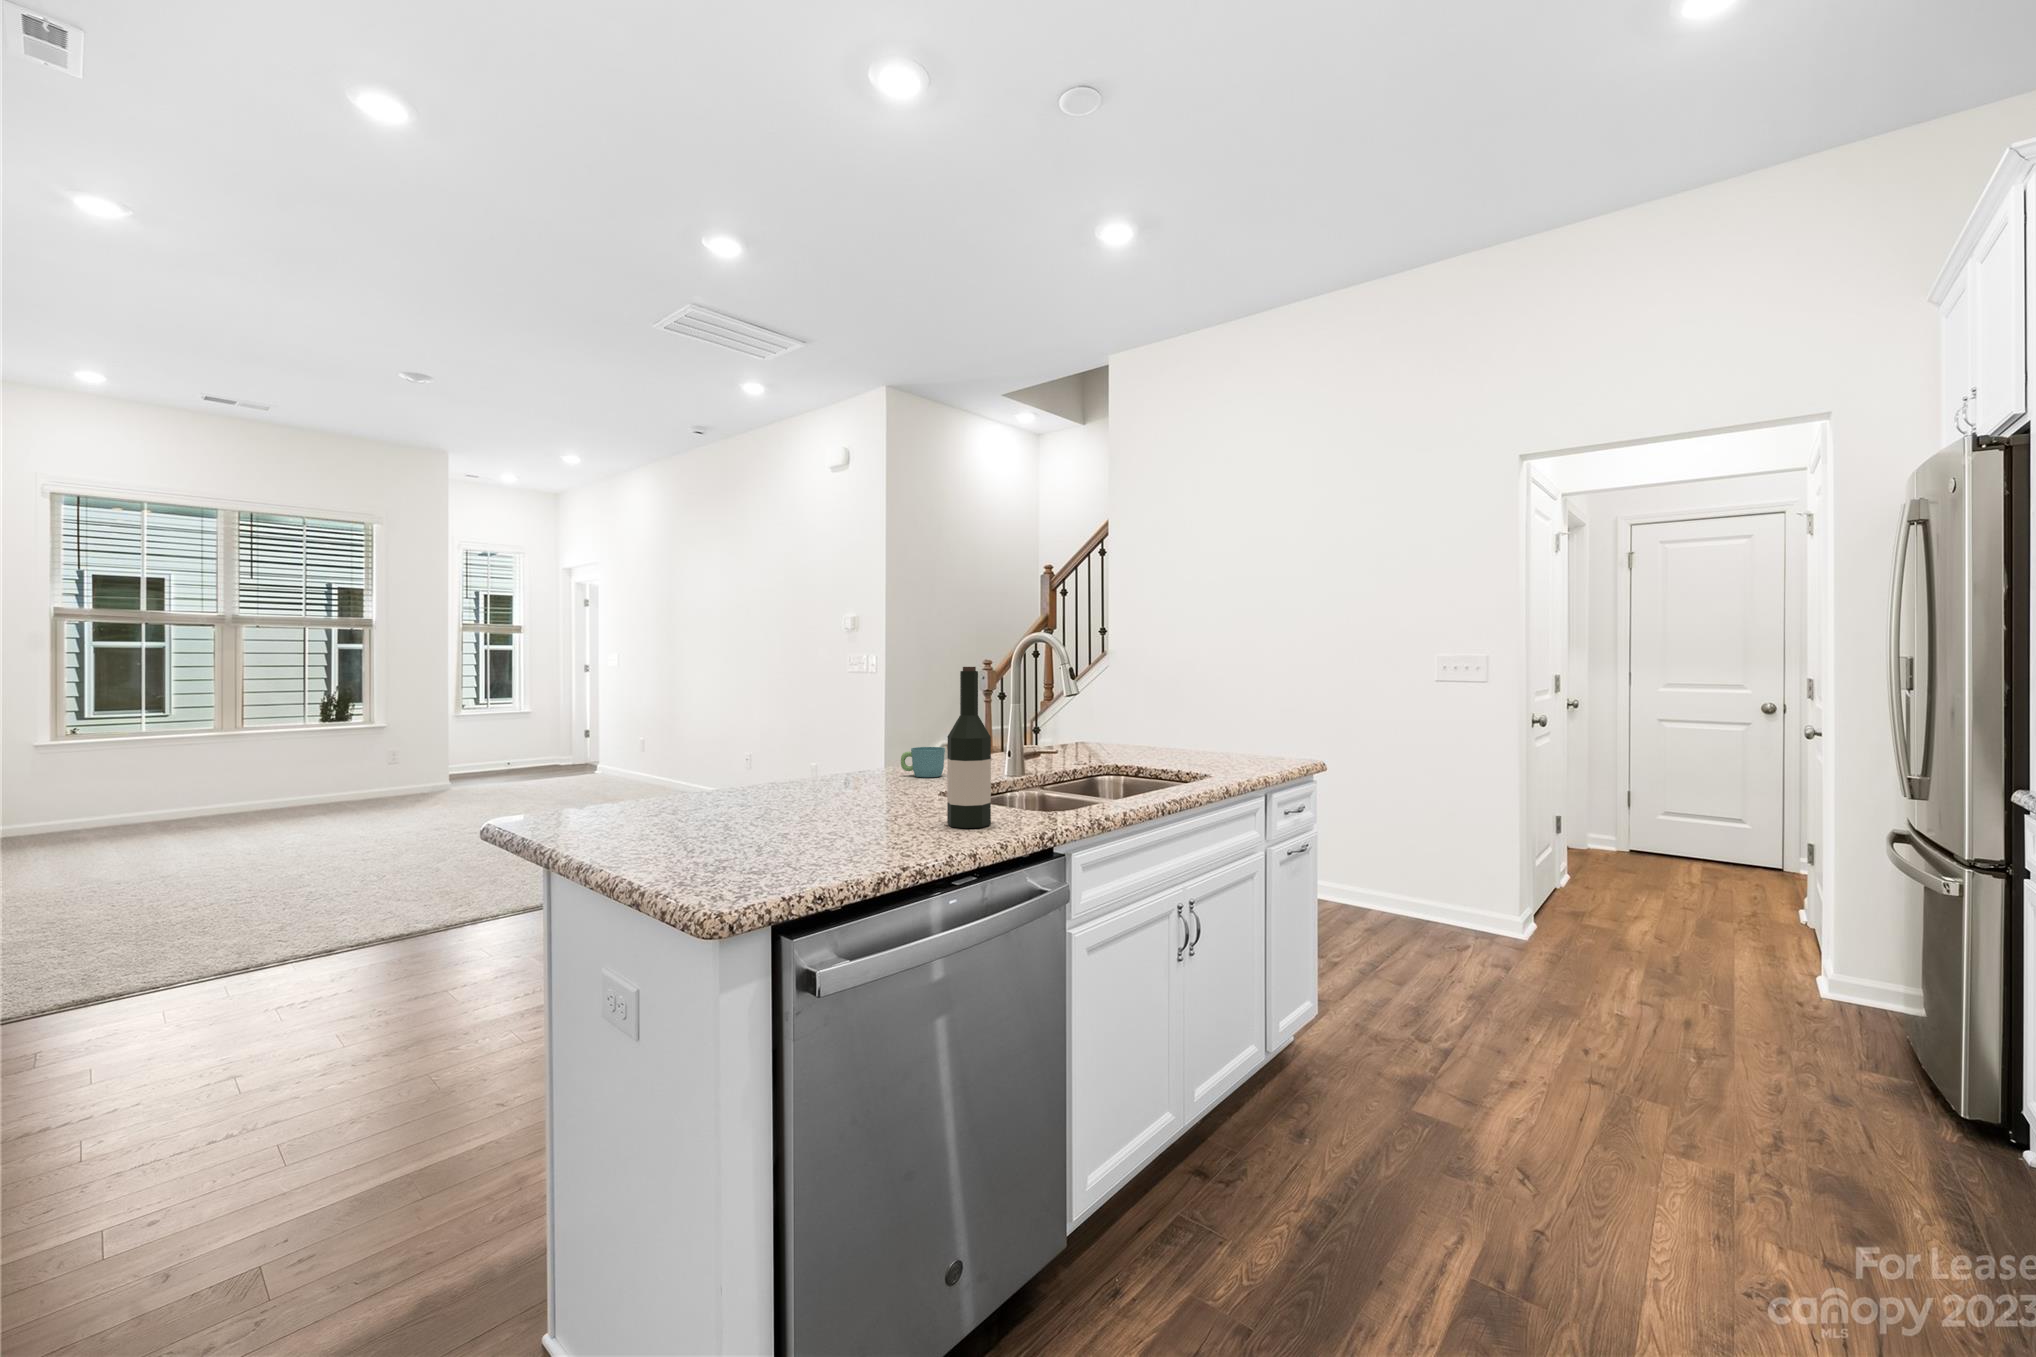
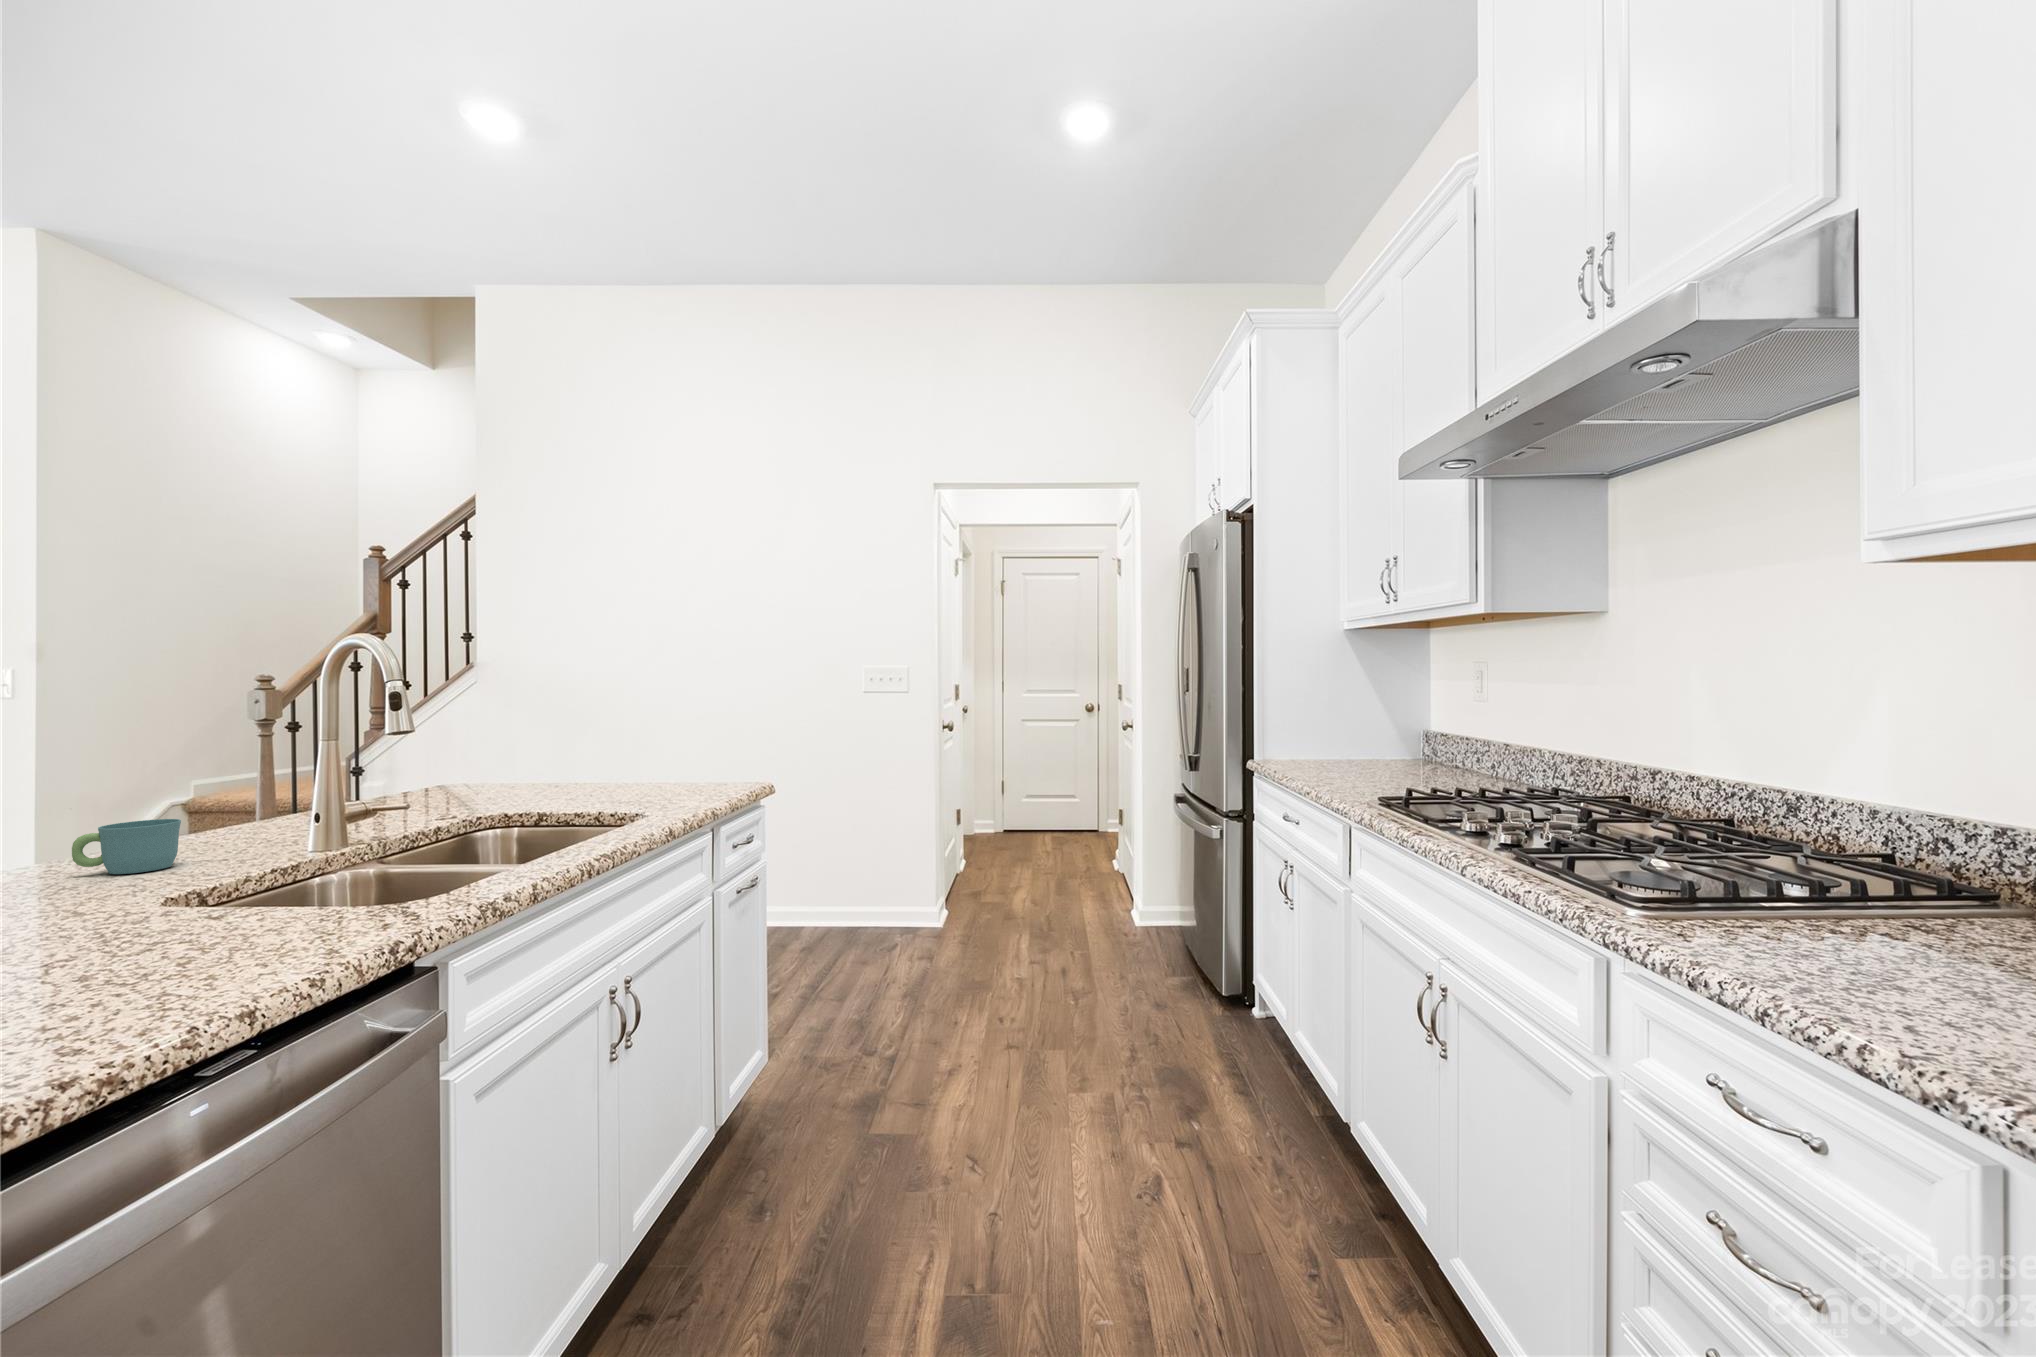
wine bottle: present [947,667,991,828] -> none [183,682,286,964]

